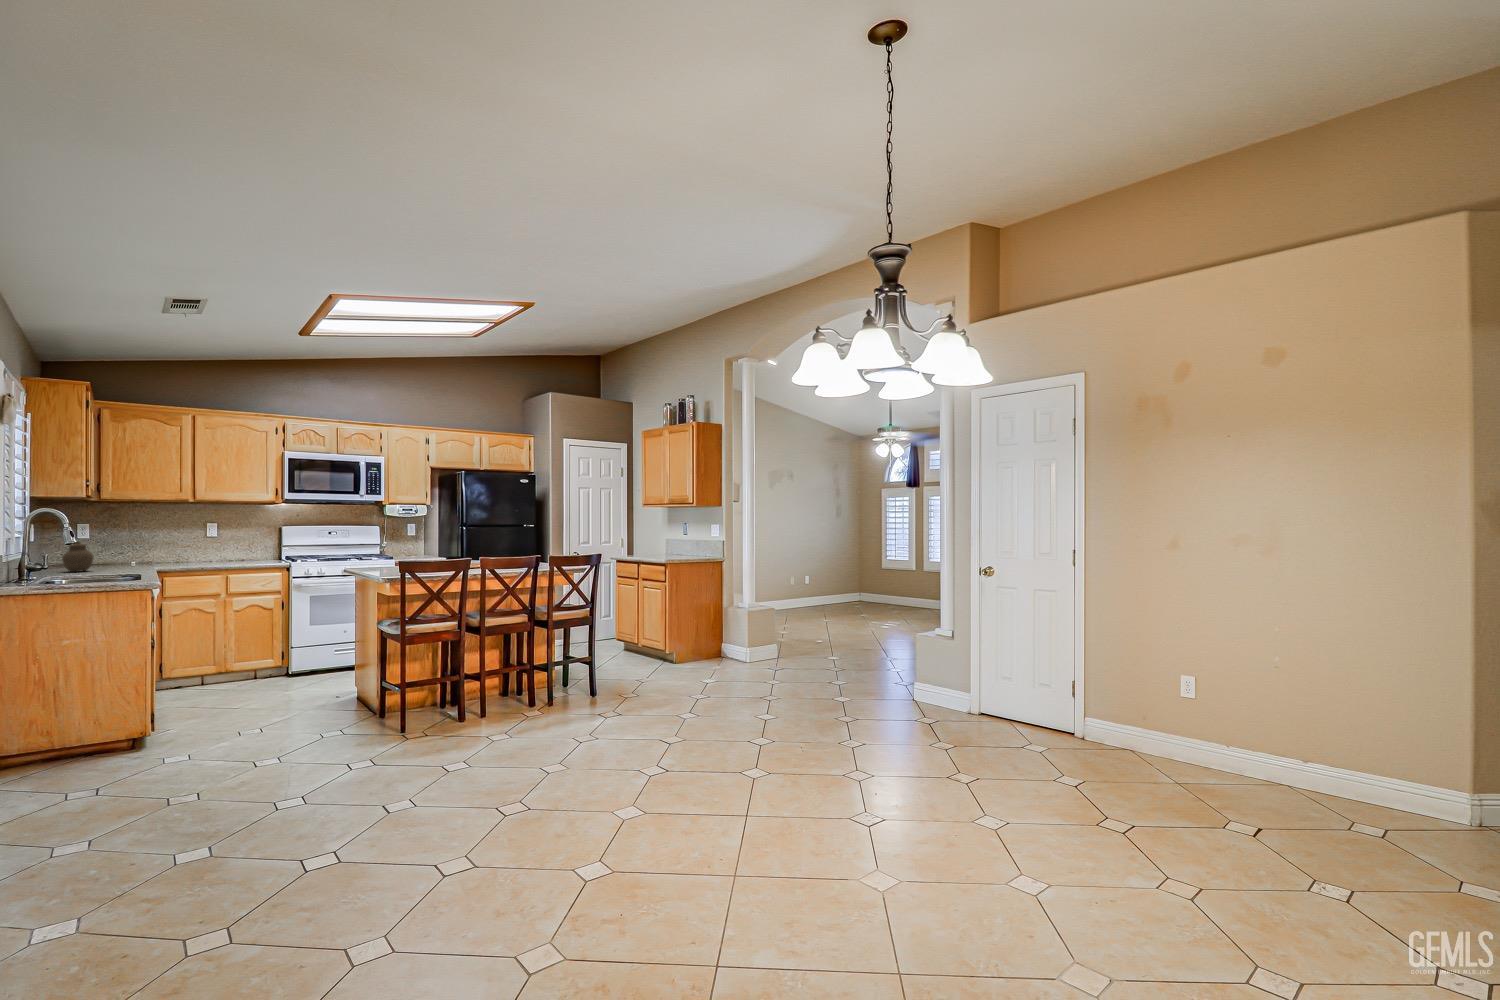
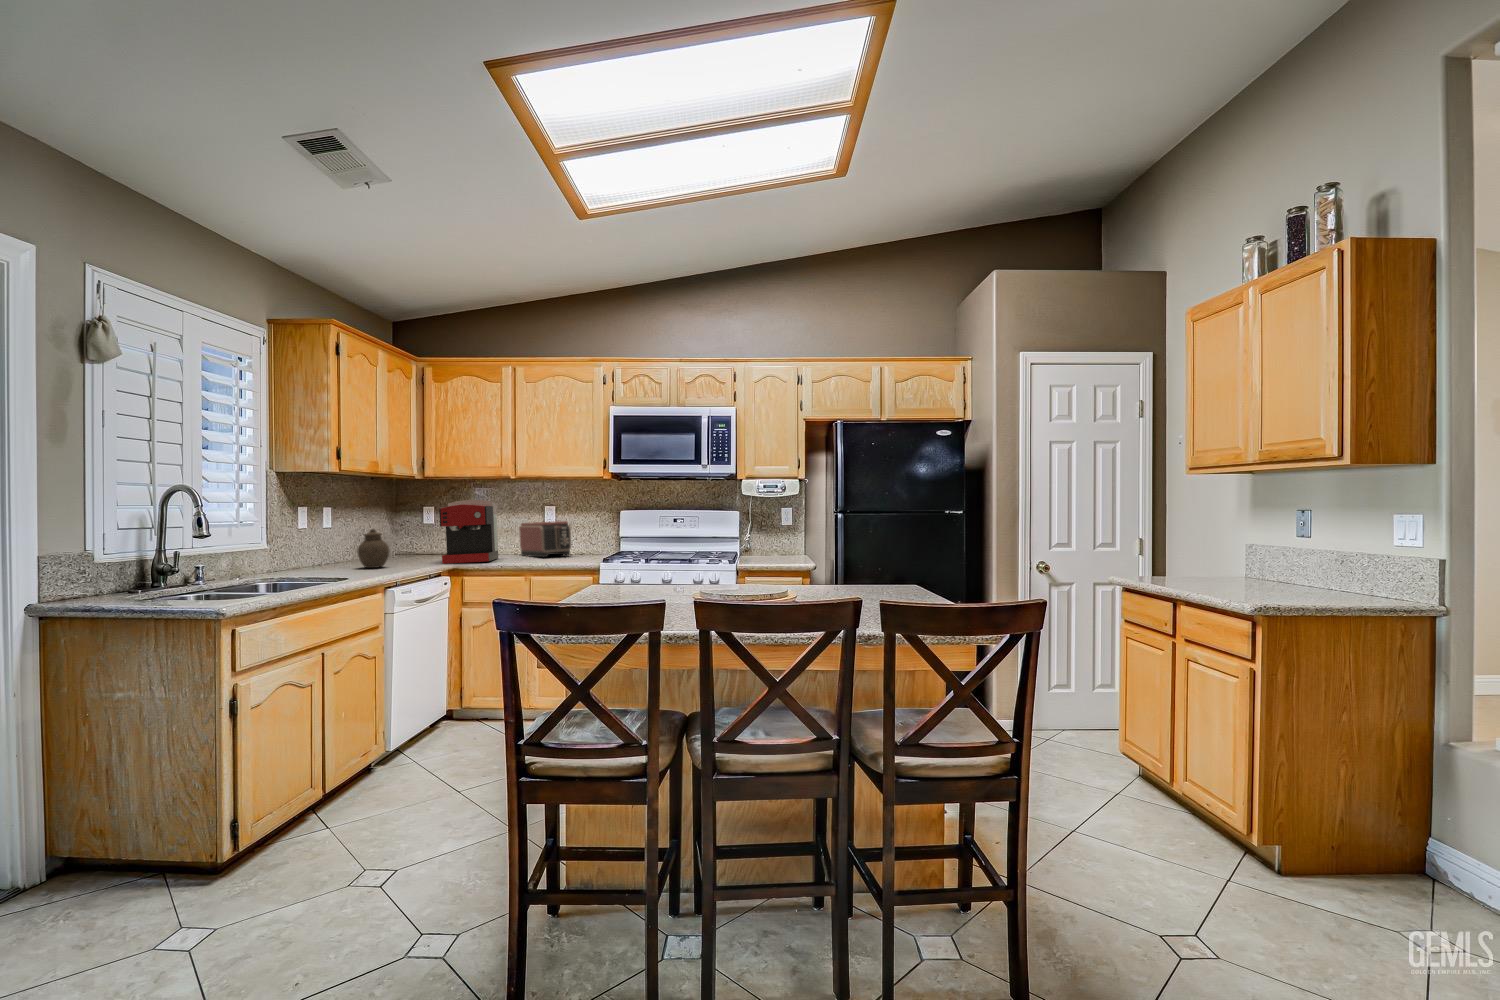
coffee maker: none [131,518,180,568] -> present [439,500,498,564]
toaster: none [188,534,241,562] -> present [519,521,571,557]

